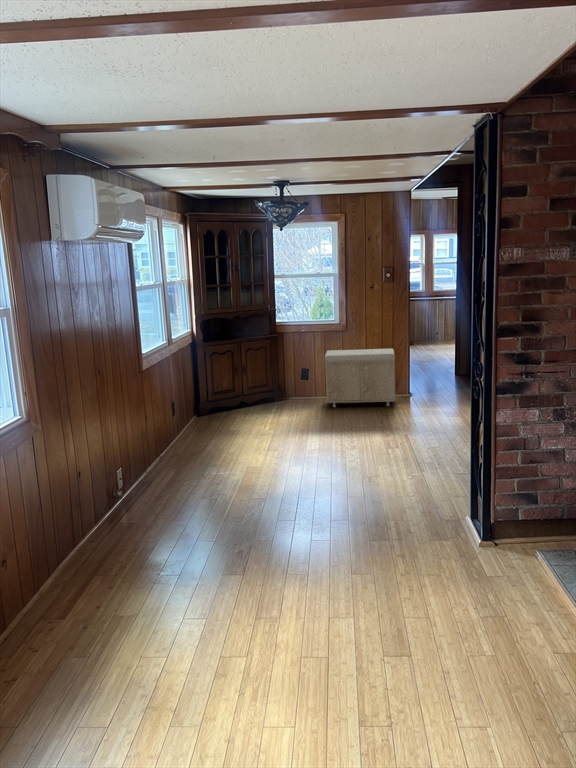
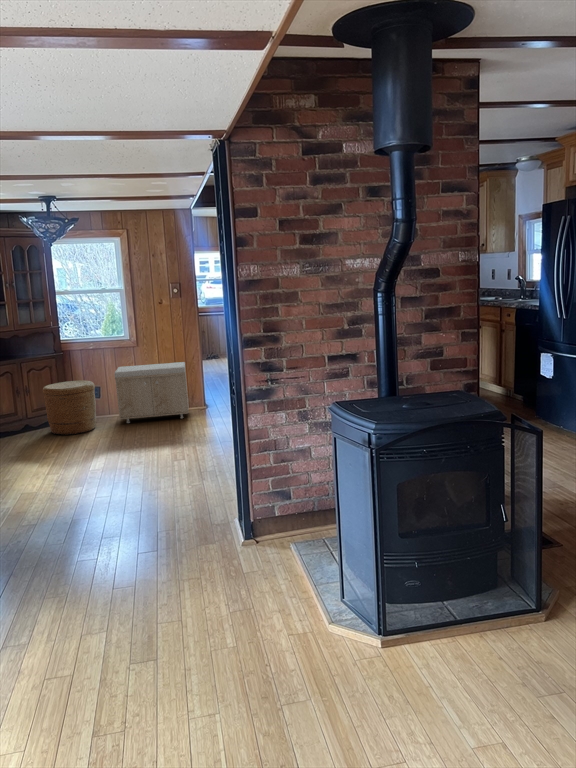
woven basket: none [257,362,305,415] -> present [42,381,96,435]

